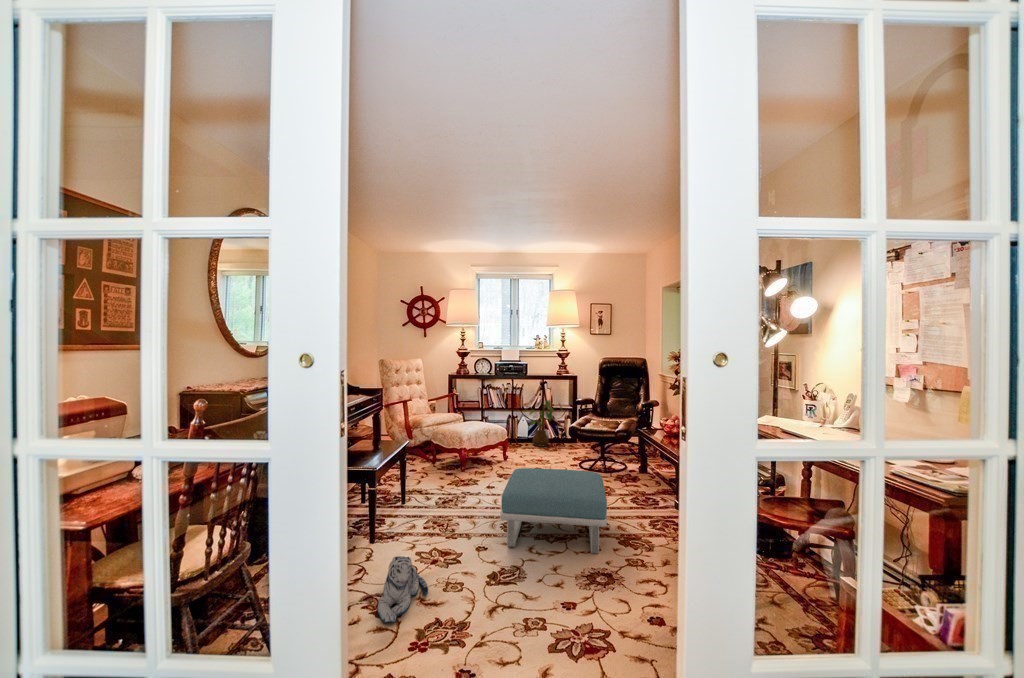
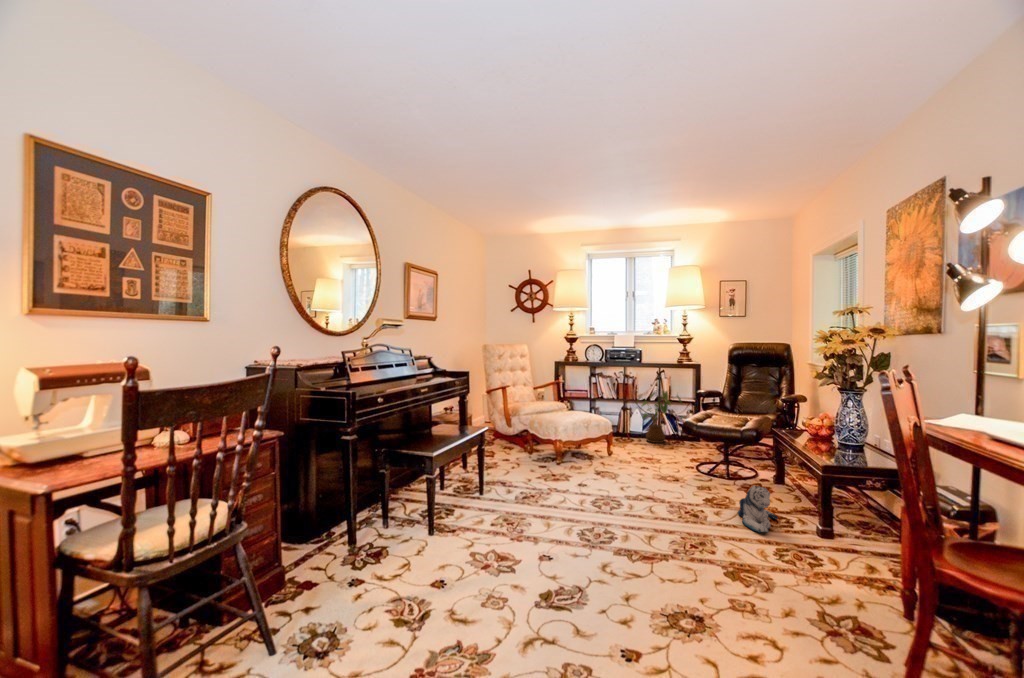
footstool: present [501,468,607,554] -> none [568,466,710,587]
plush toy: present [377,556,428,623] -> present [737,486,778,533]

